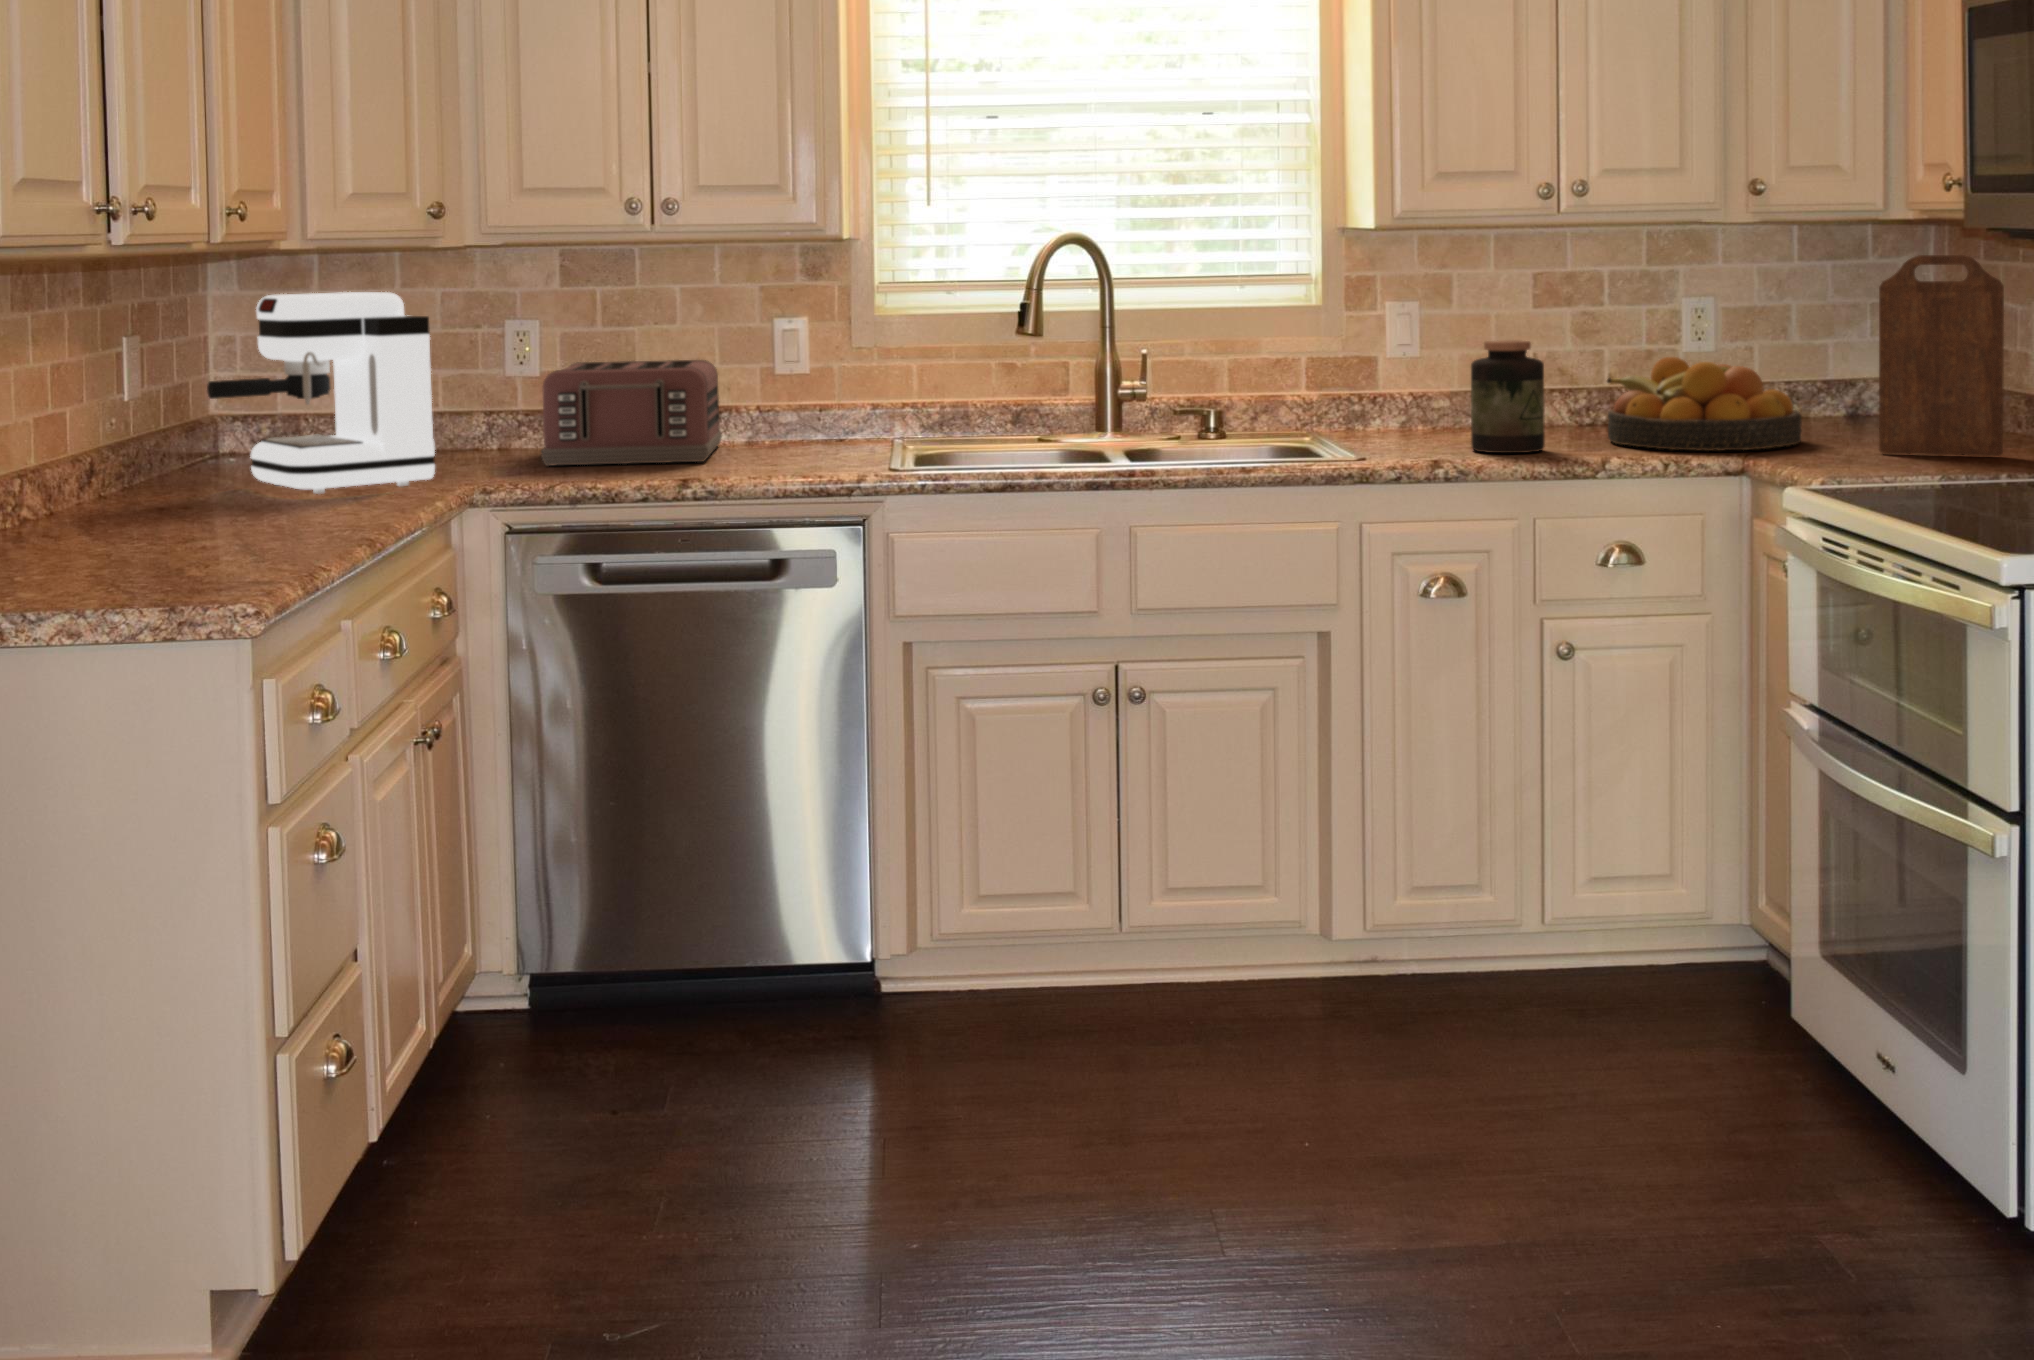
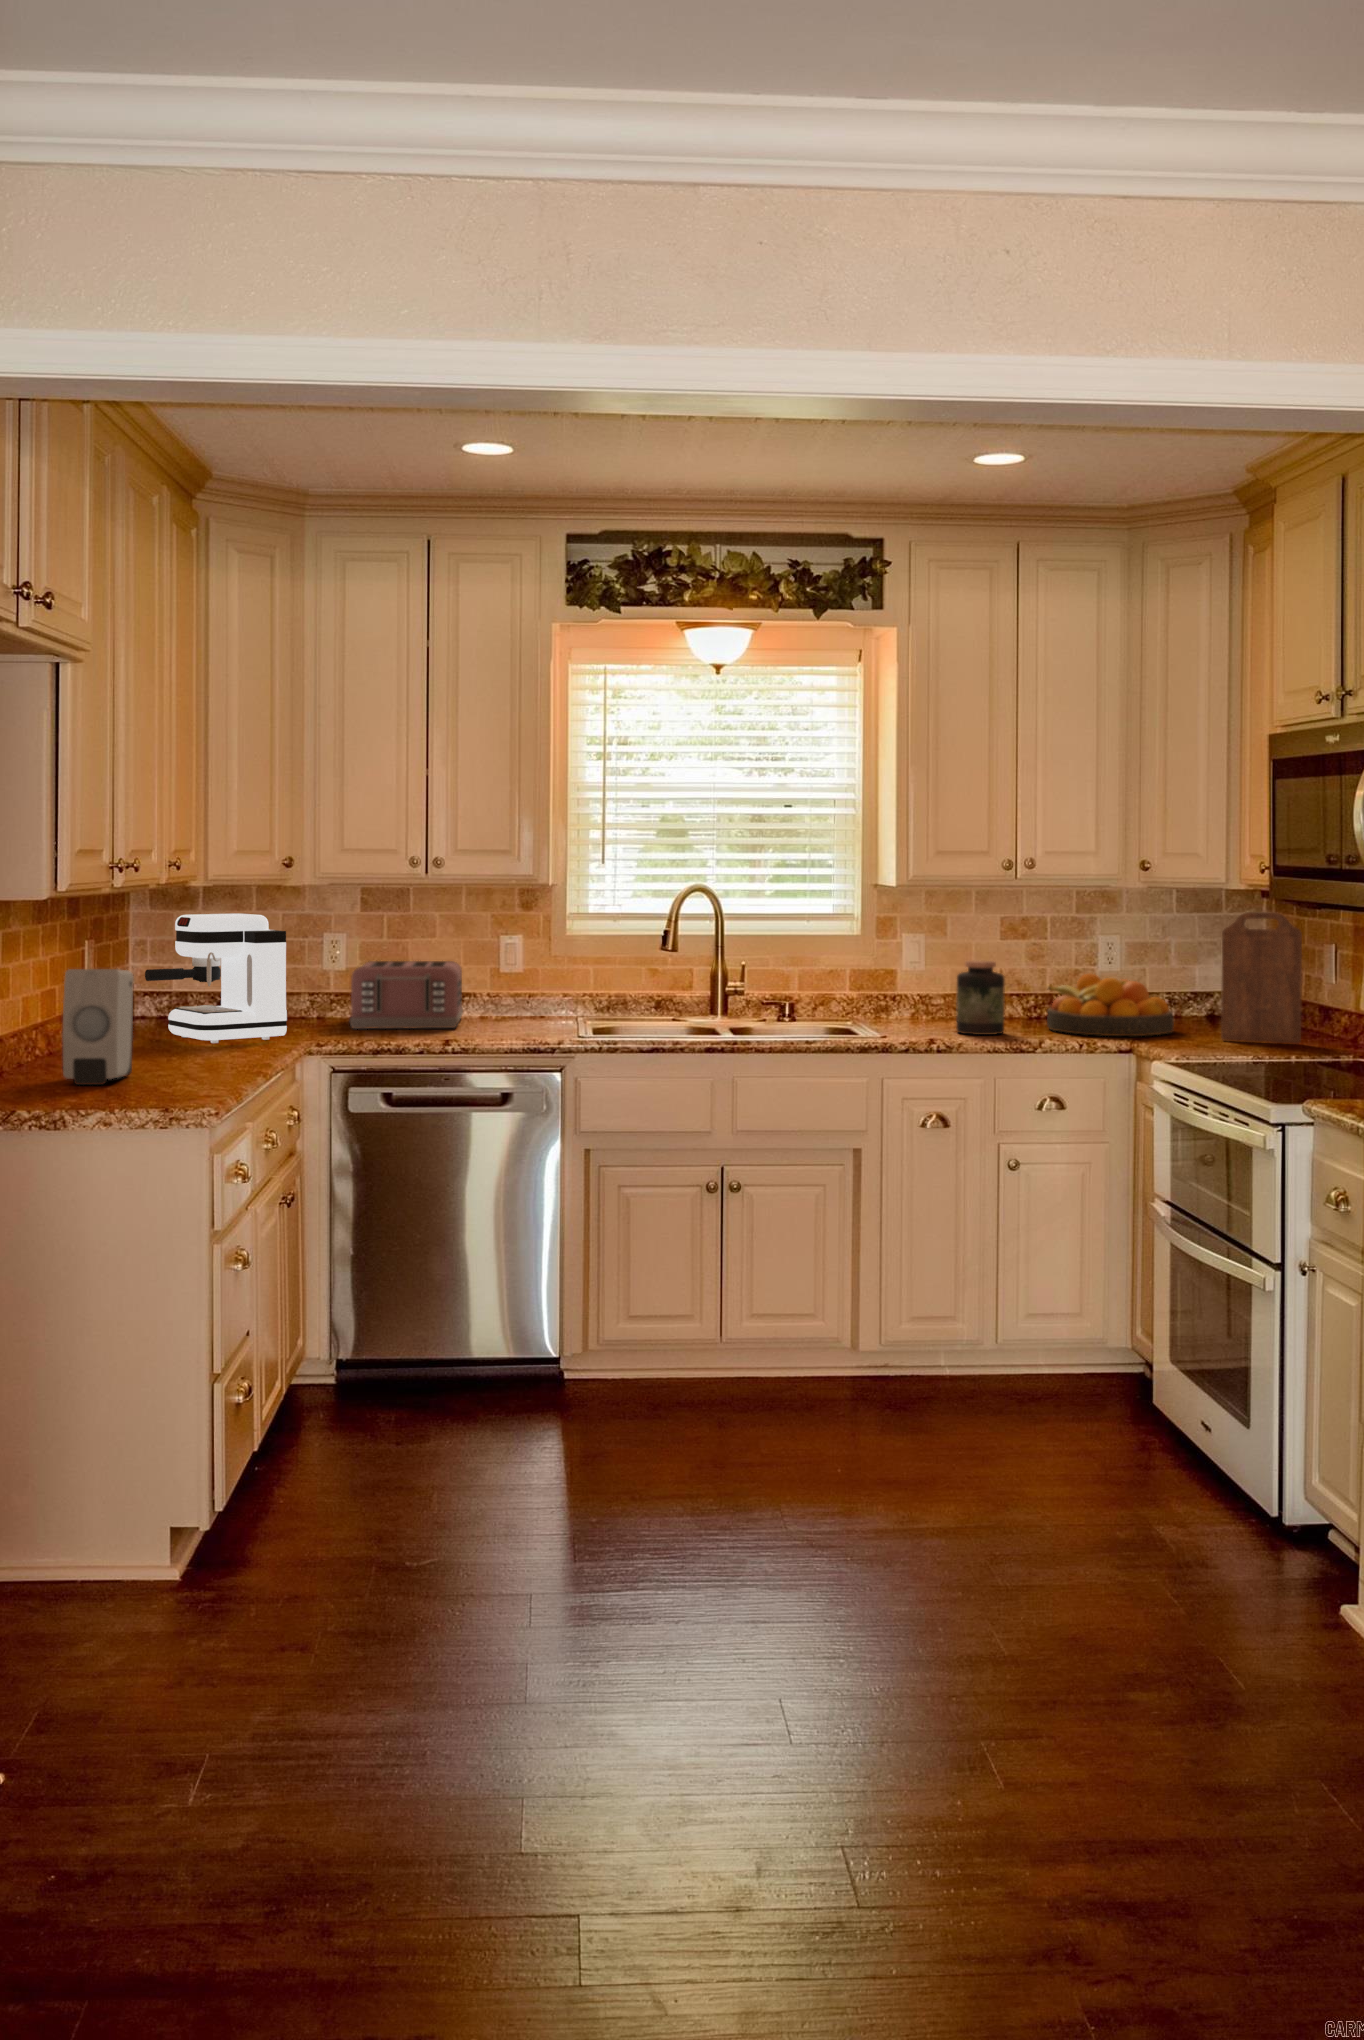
soap dispenser: none [23,378,153,569] -> present [62,969,134,1085]

